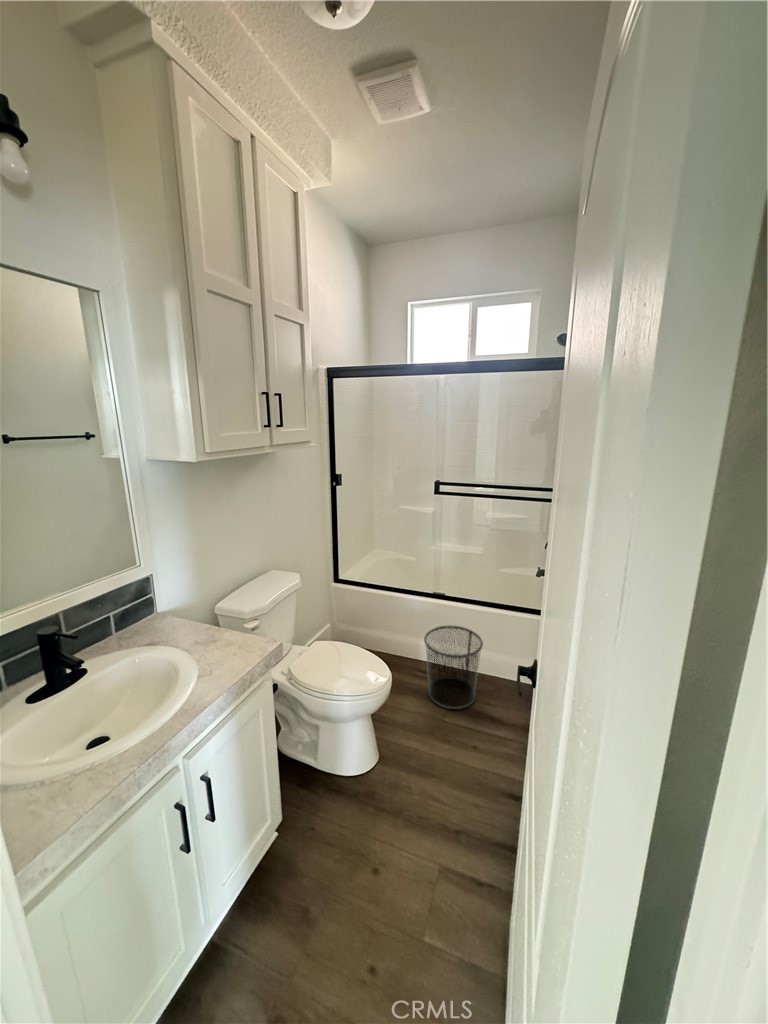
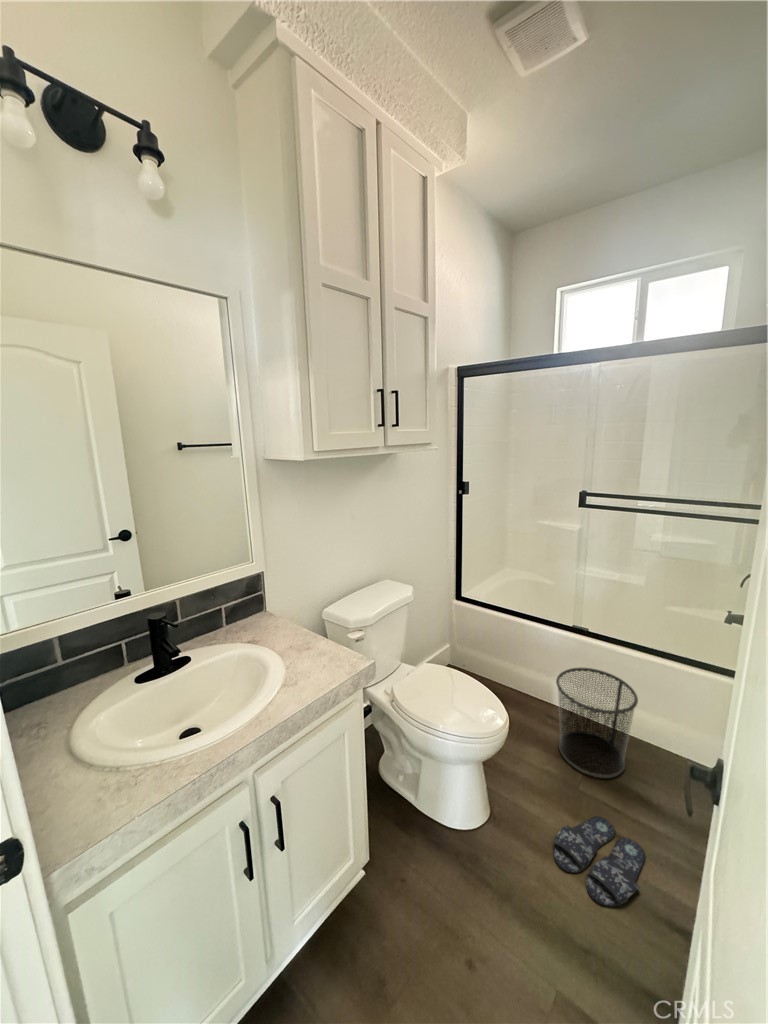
slippers: none [429,737,492,796] -> present [553,816,645,906]

